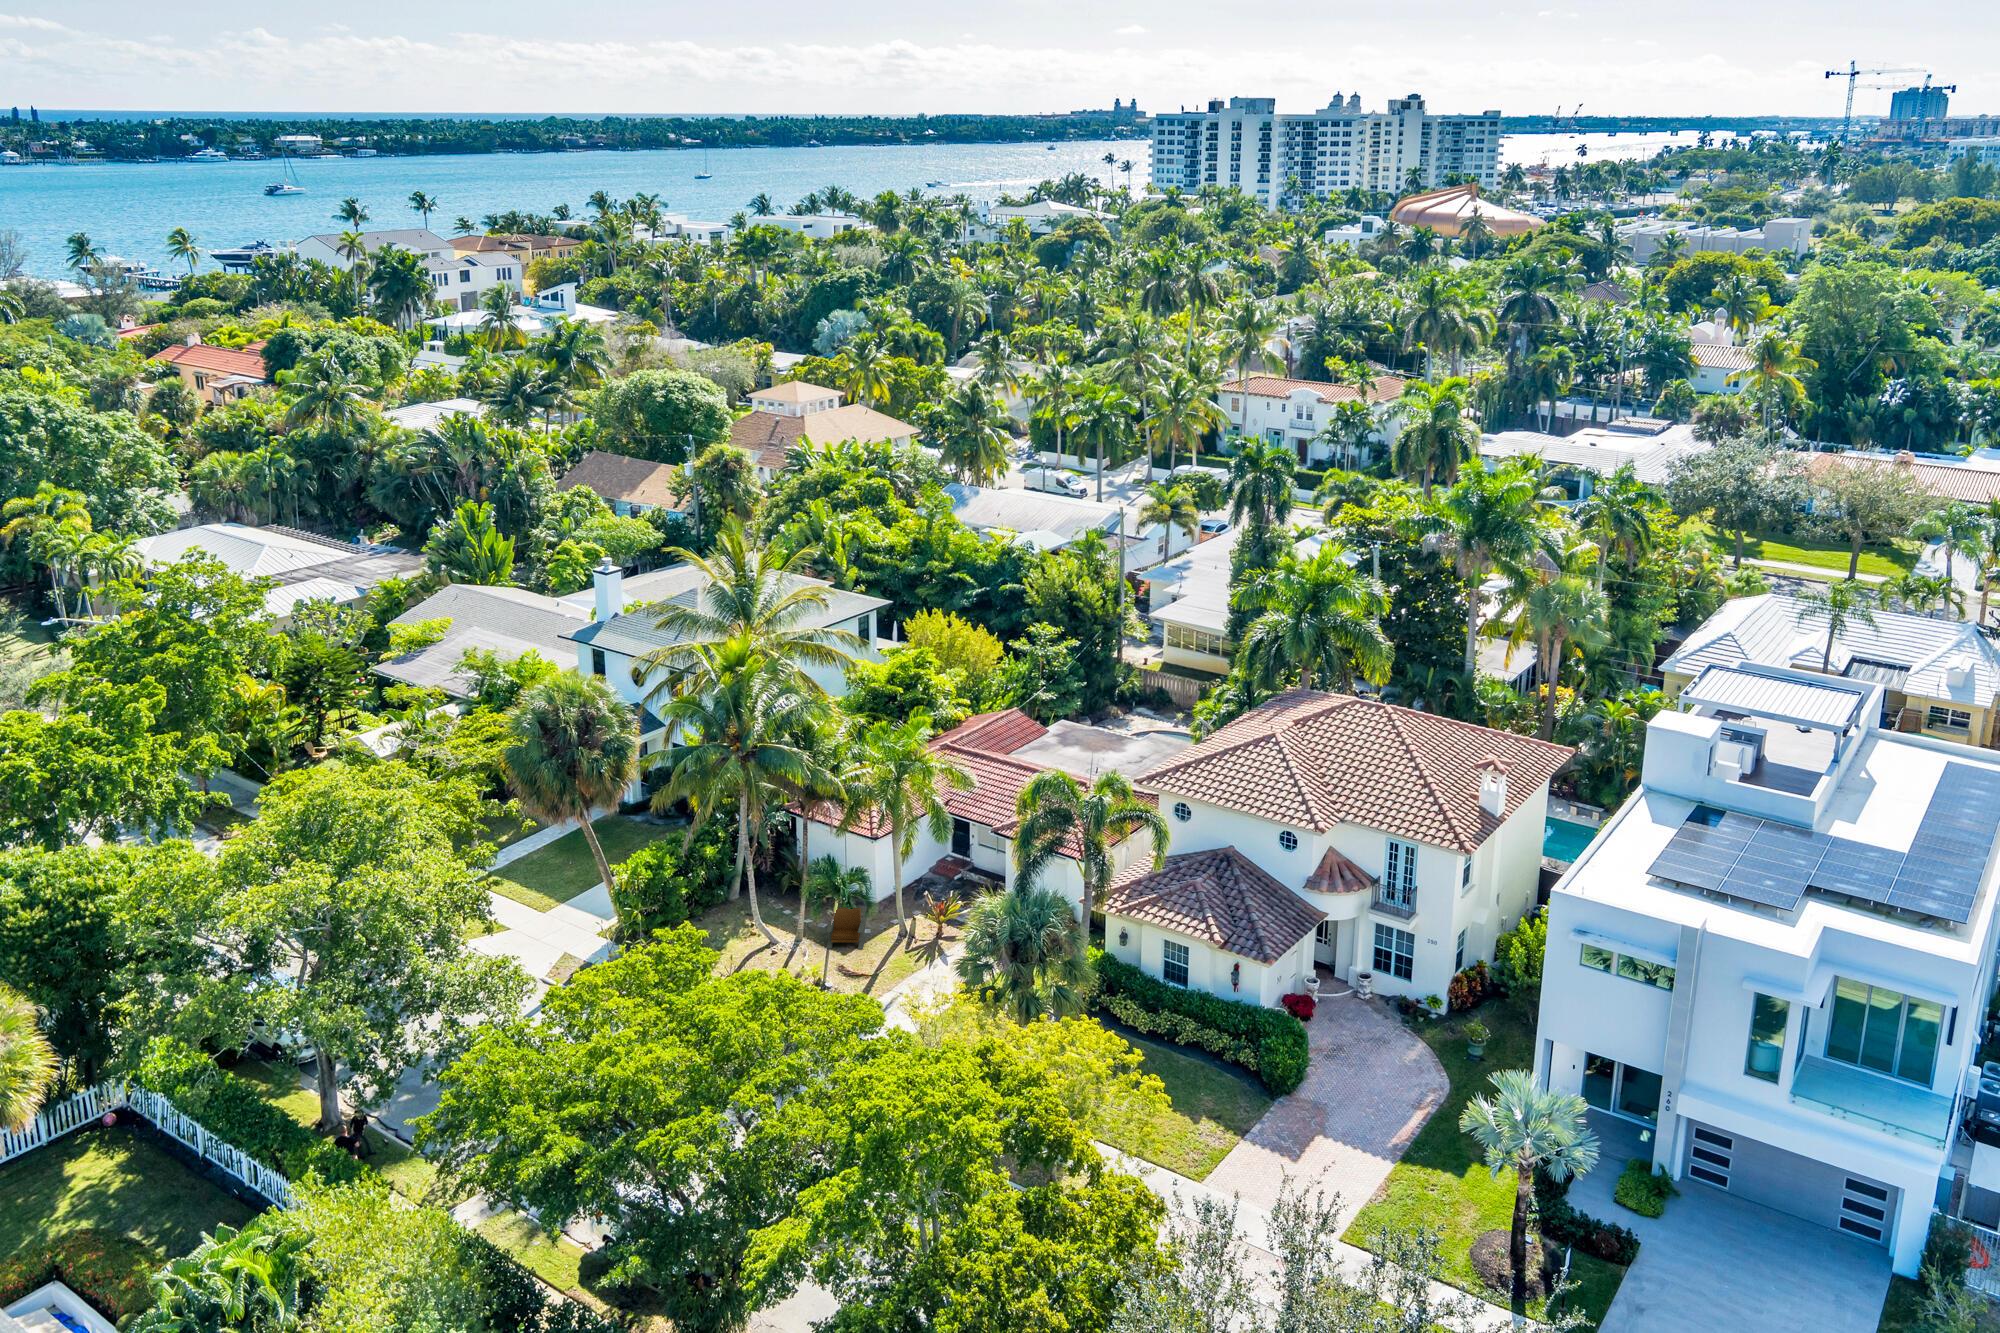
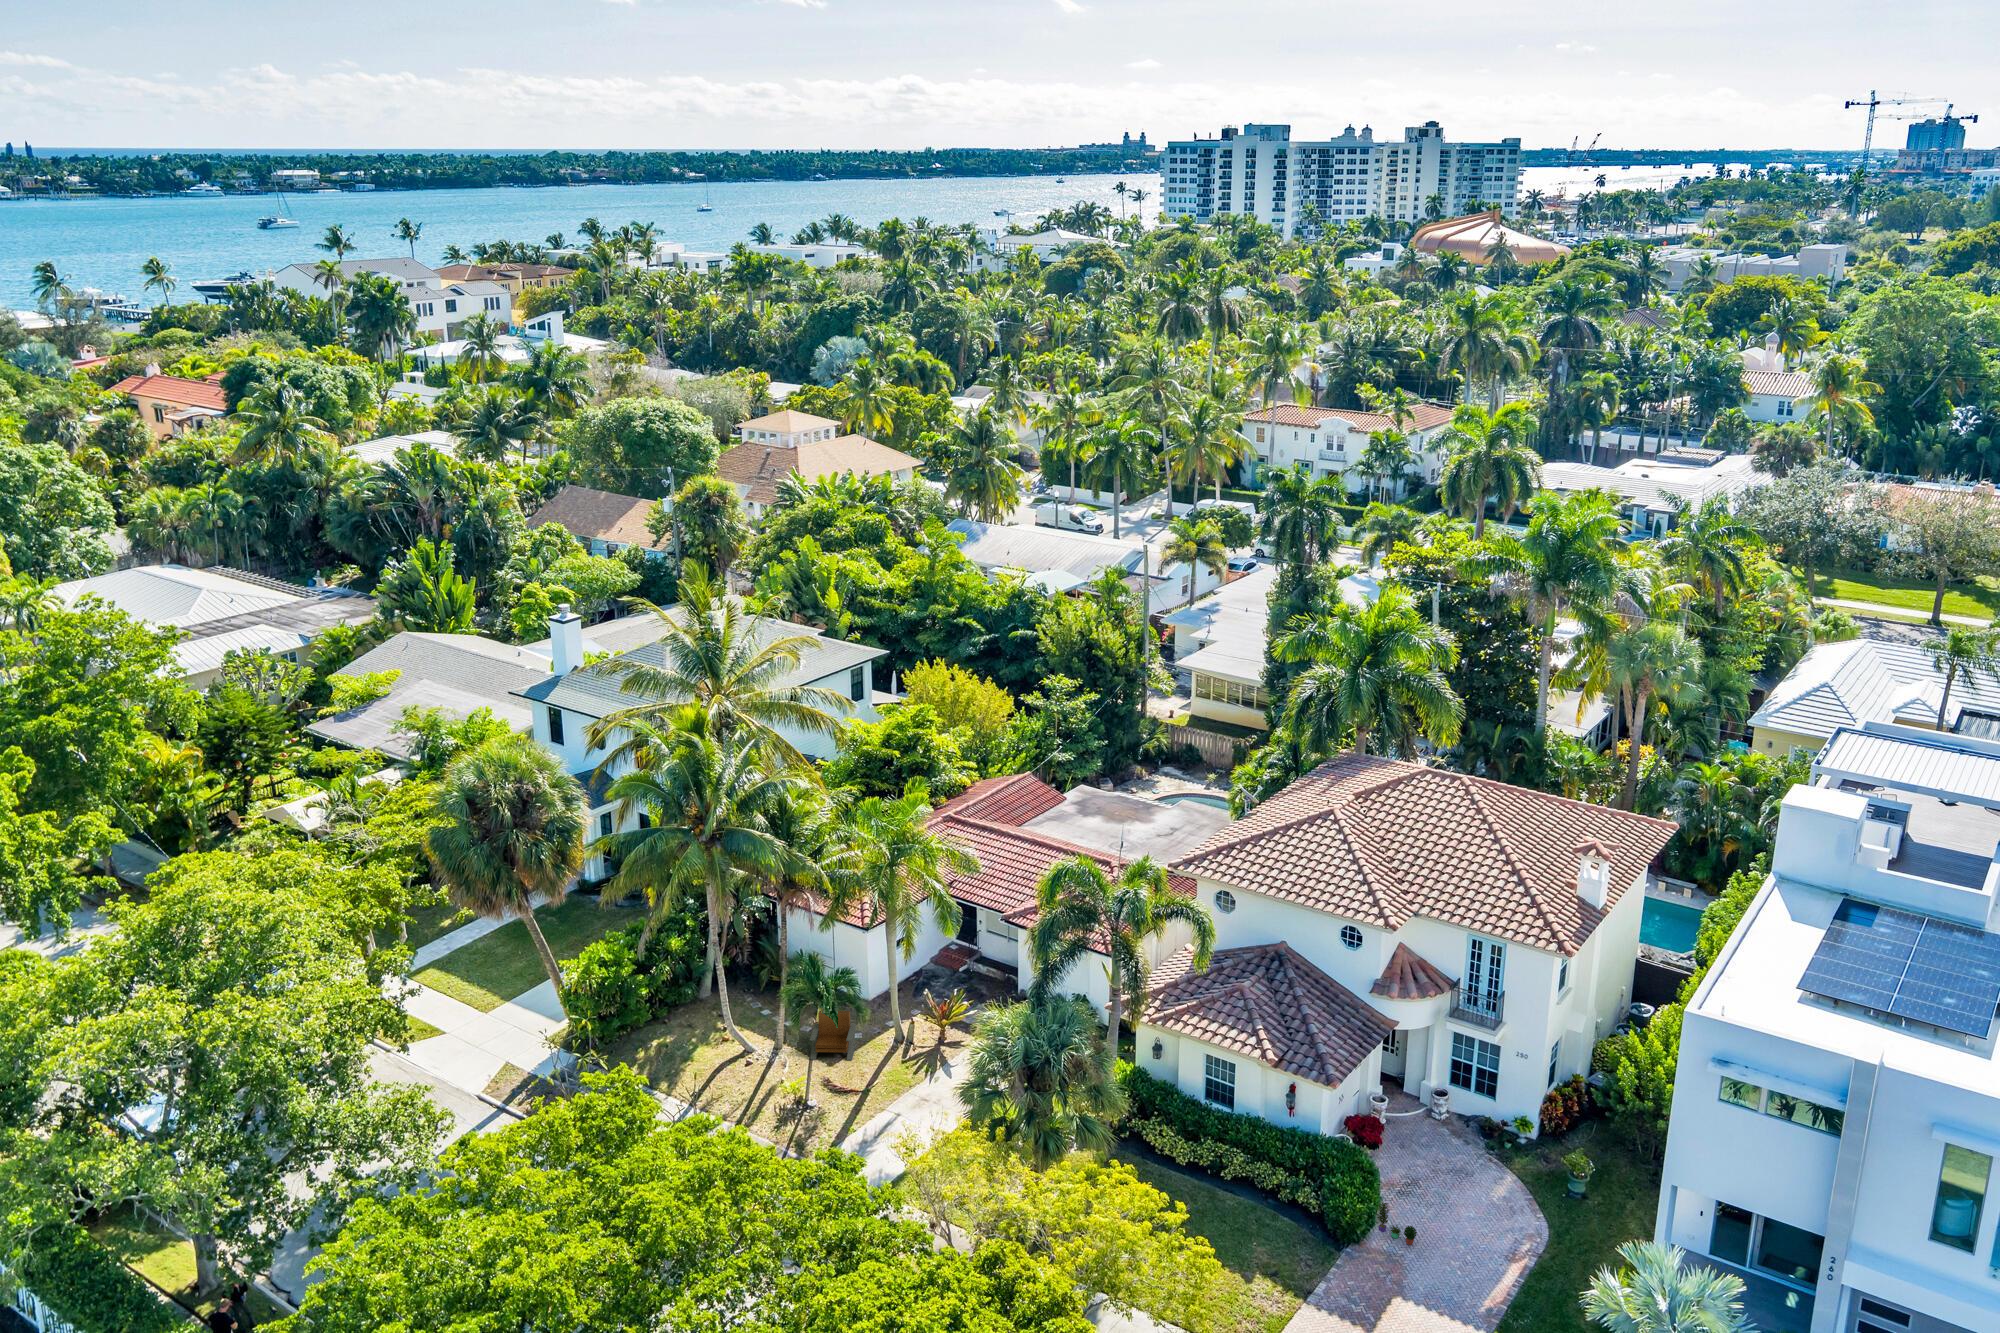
potted plant: none [1303,1056,1336,1092] -> present [1377,1202,1417,1245]

